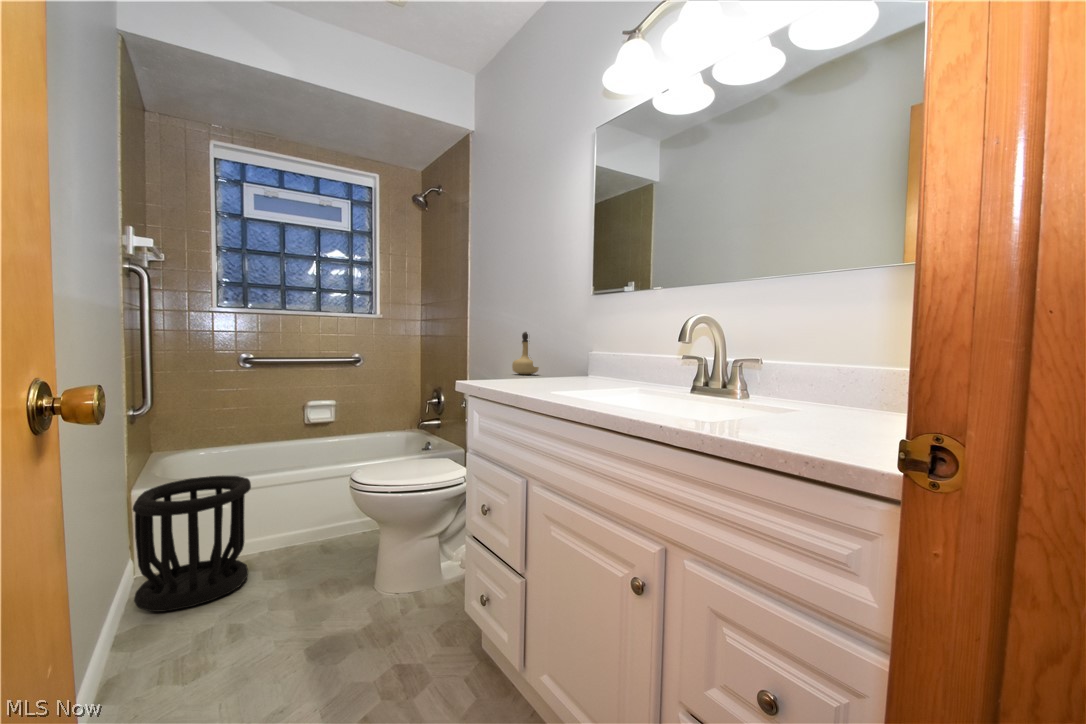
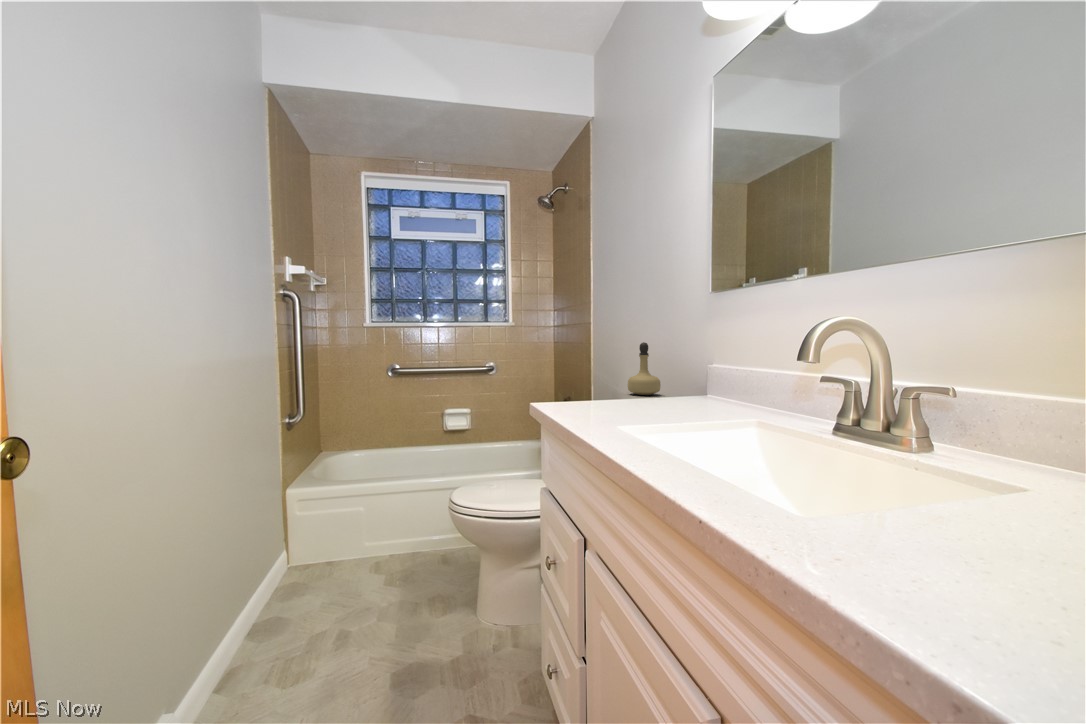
wastebasket: present [133,476,251,612] -> none [270,483,370,611]

